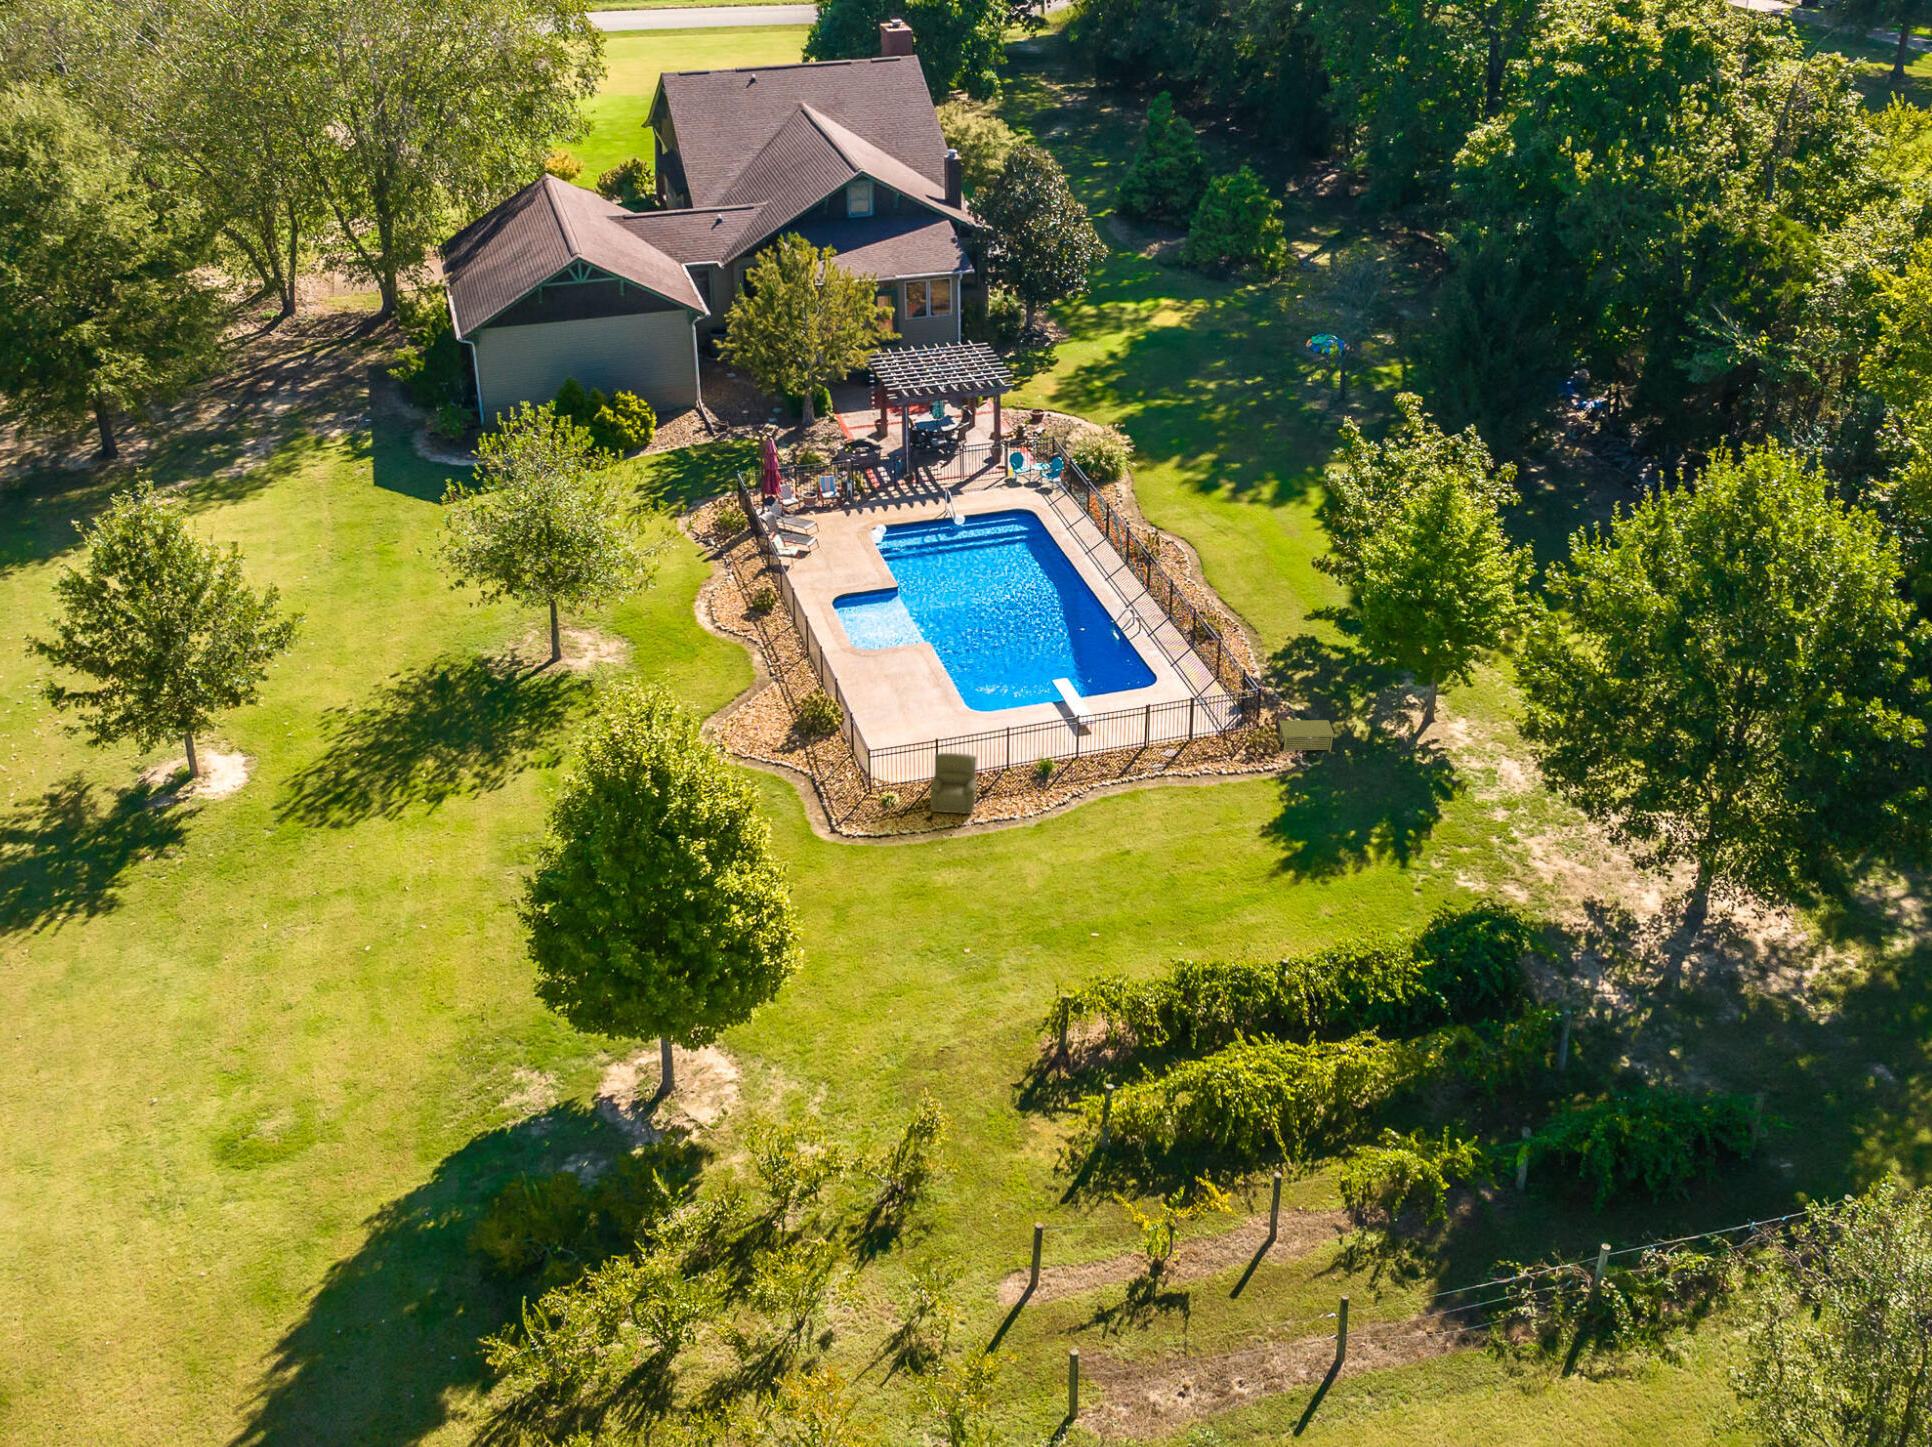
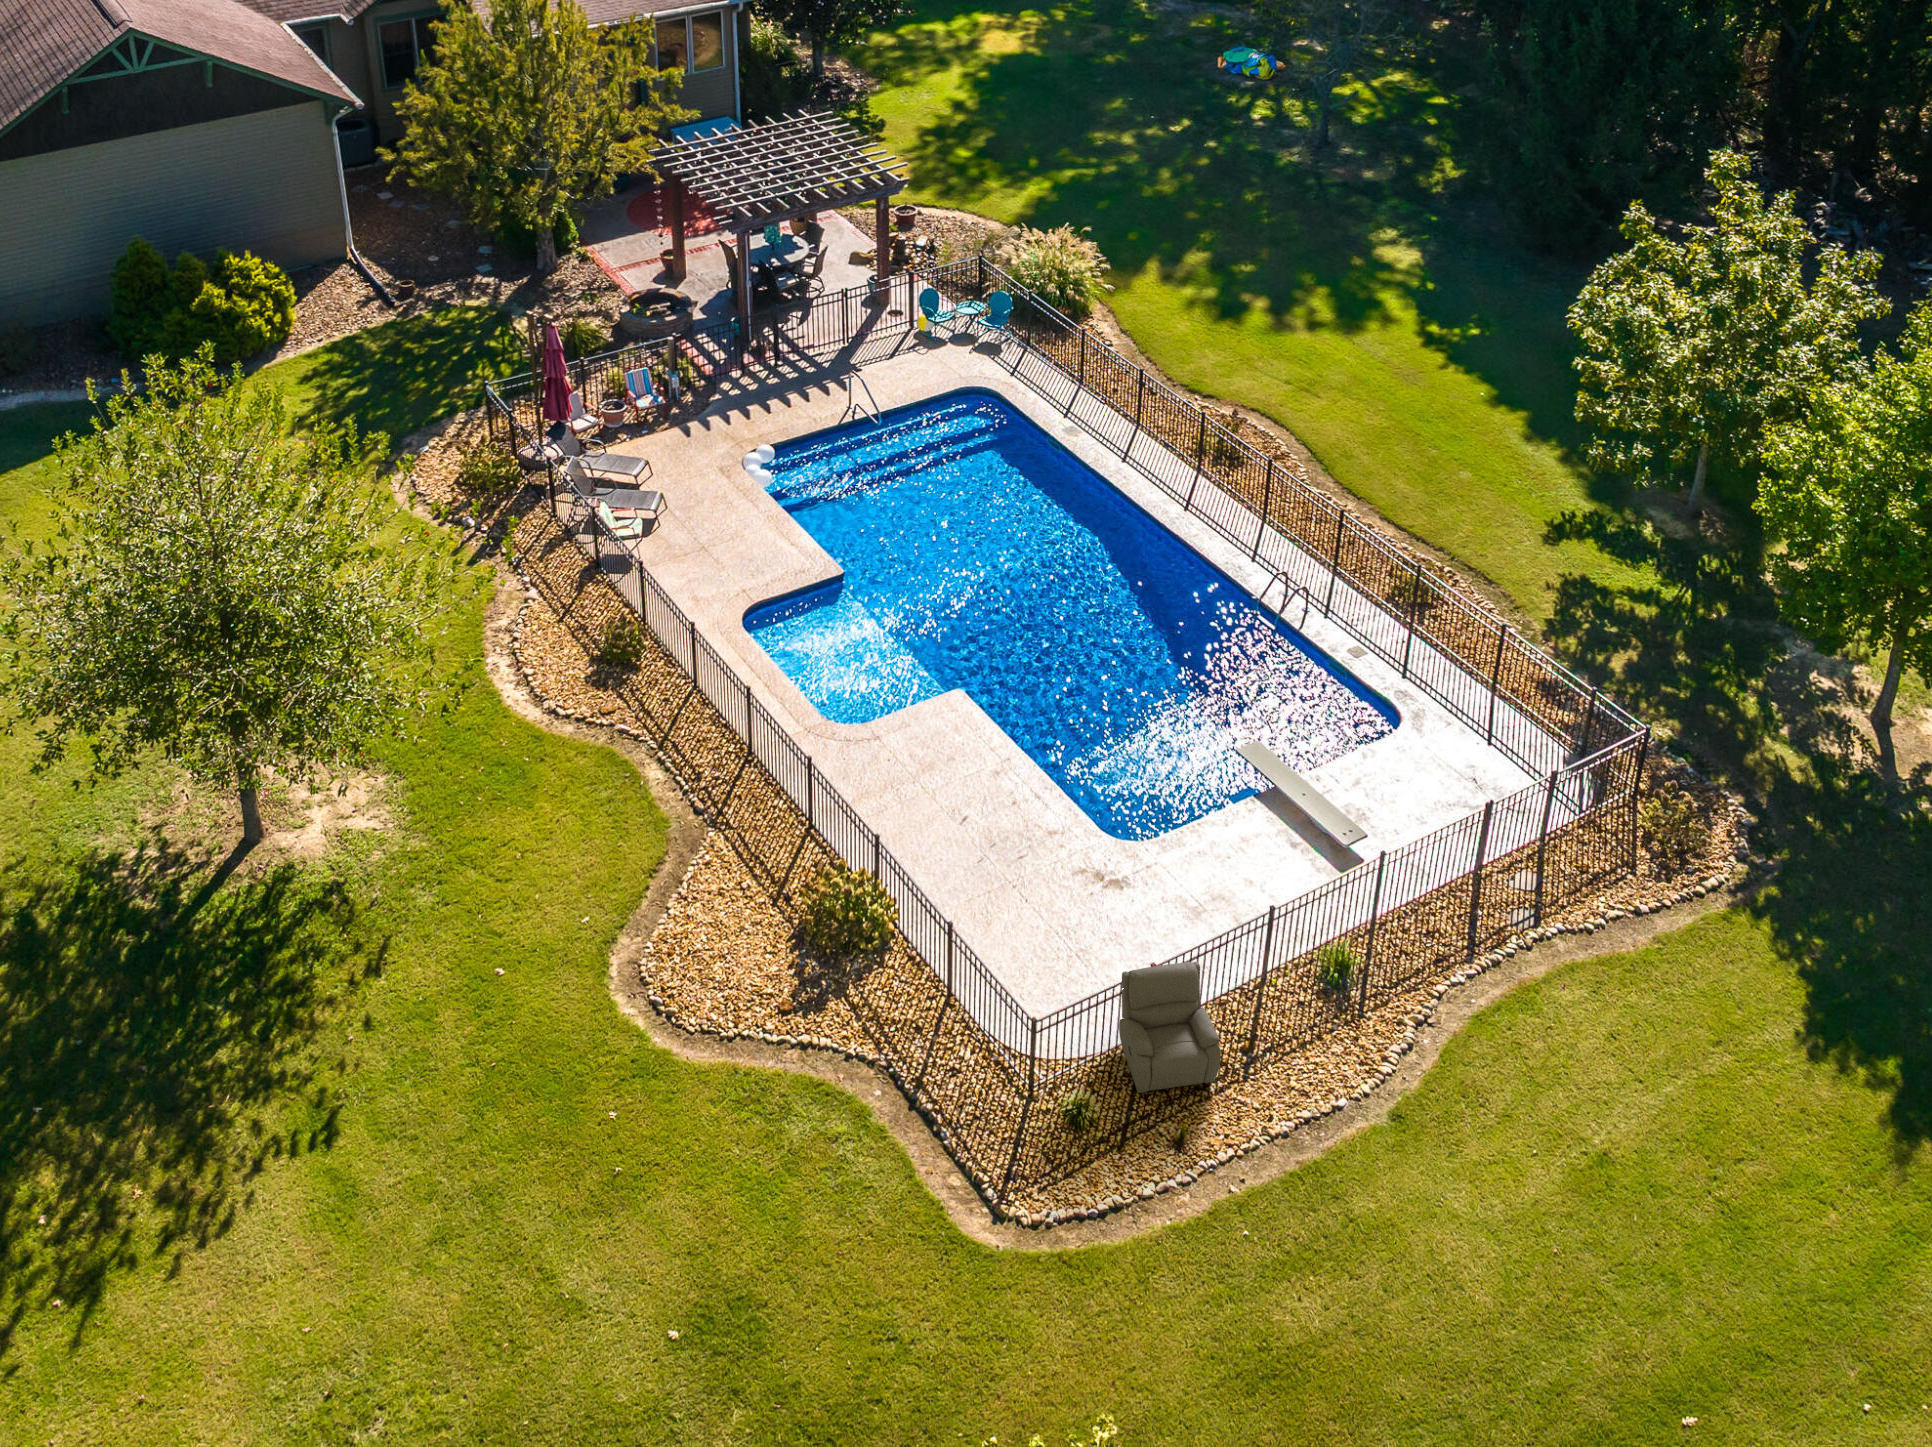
storage bench: present [1279,720,1334,753] -> none [1605,740,1710,814]

